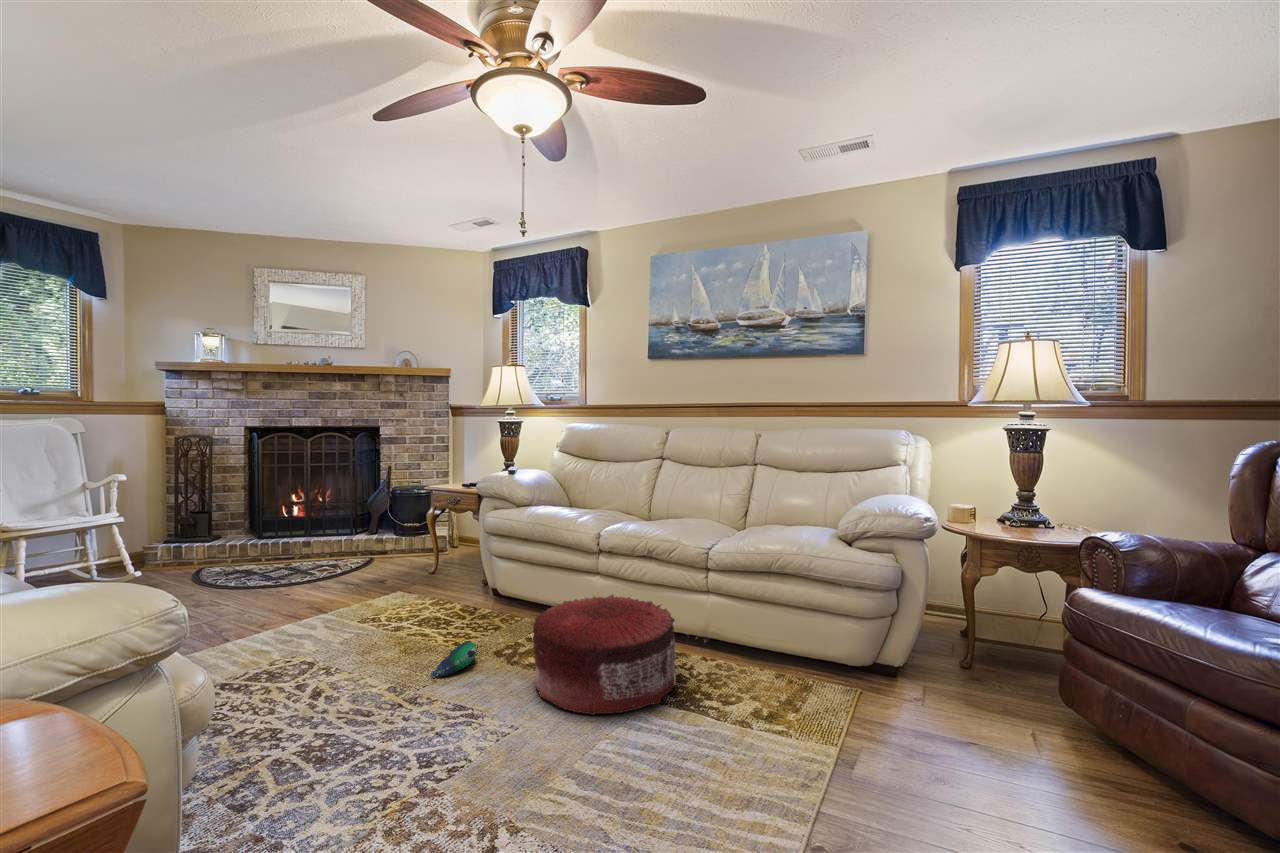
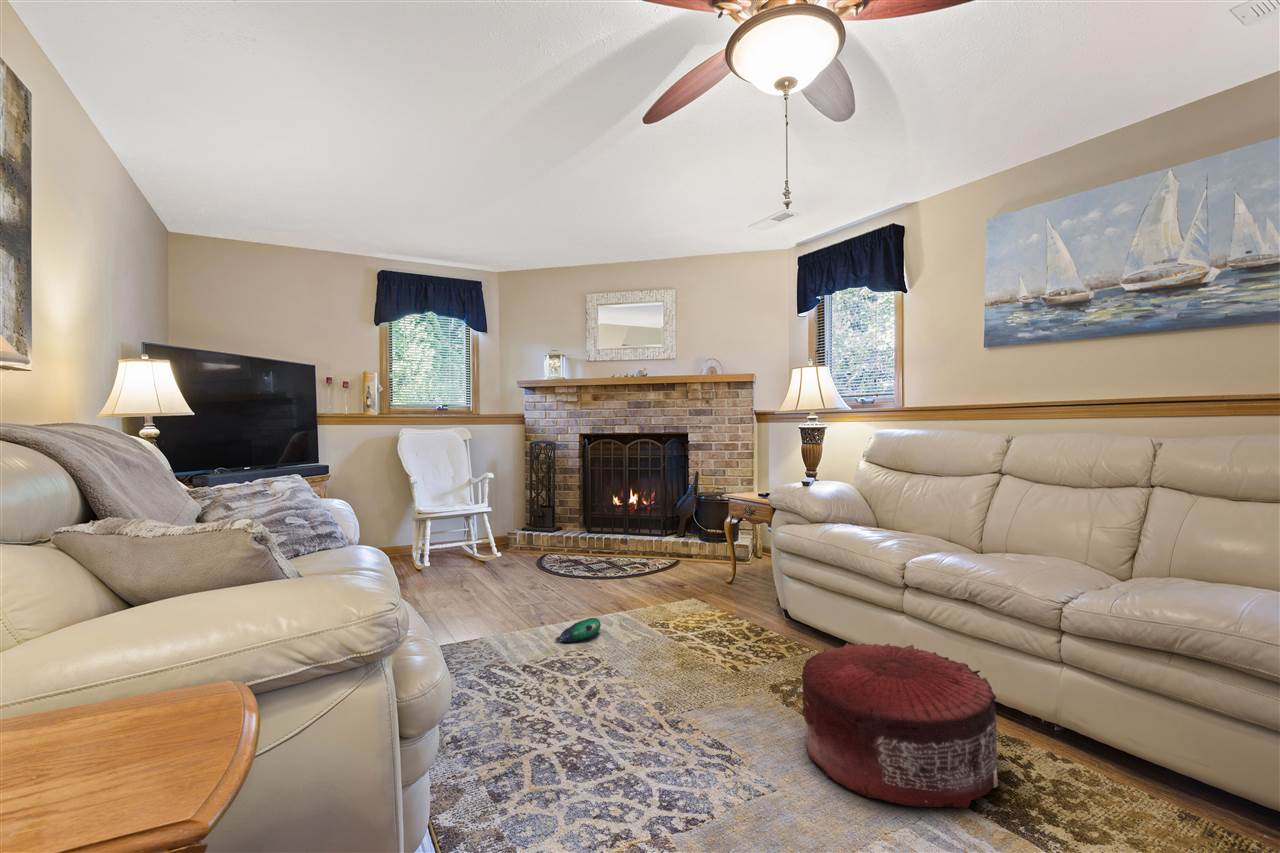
plush toy: present [430,641,477,677] -> present [555,618,601,643]

